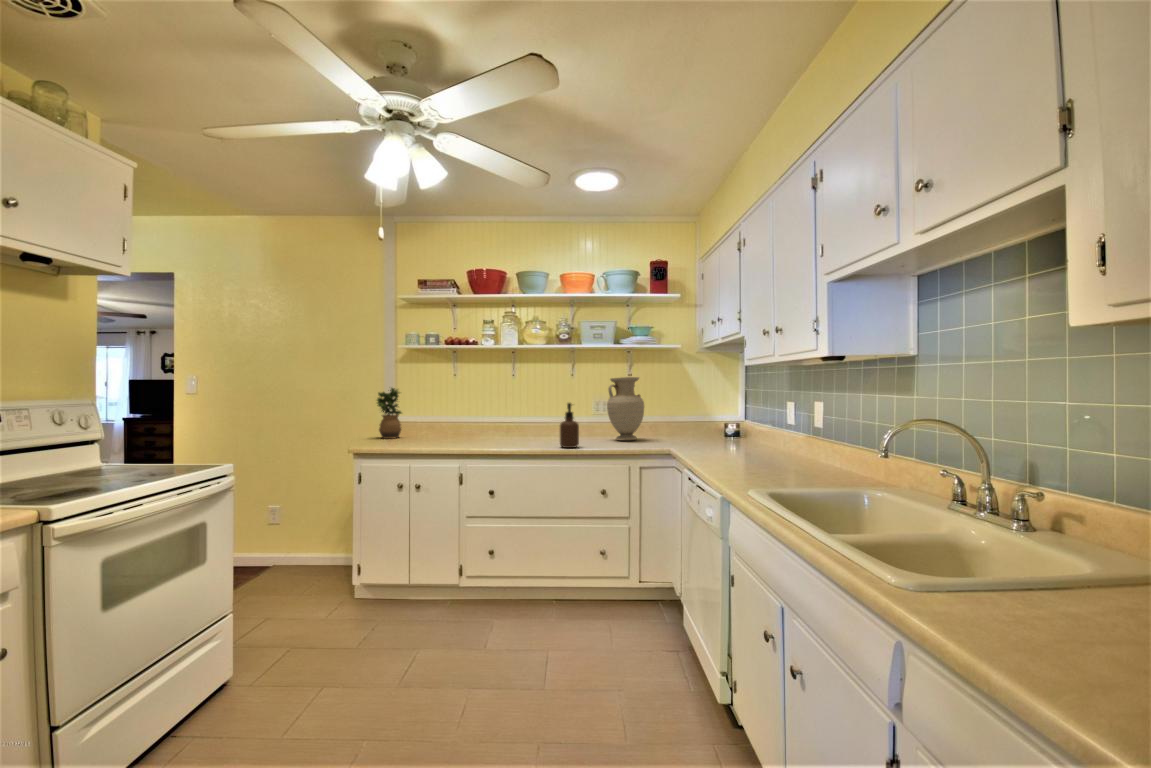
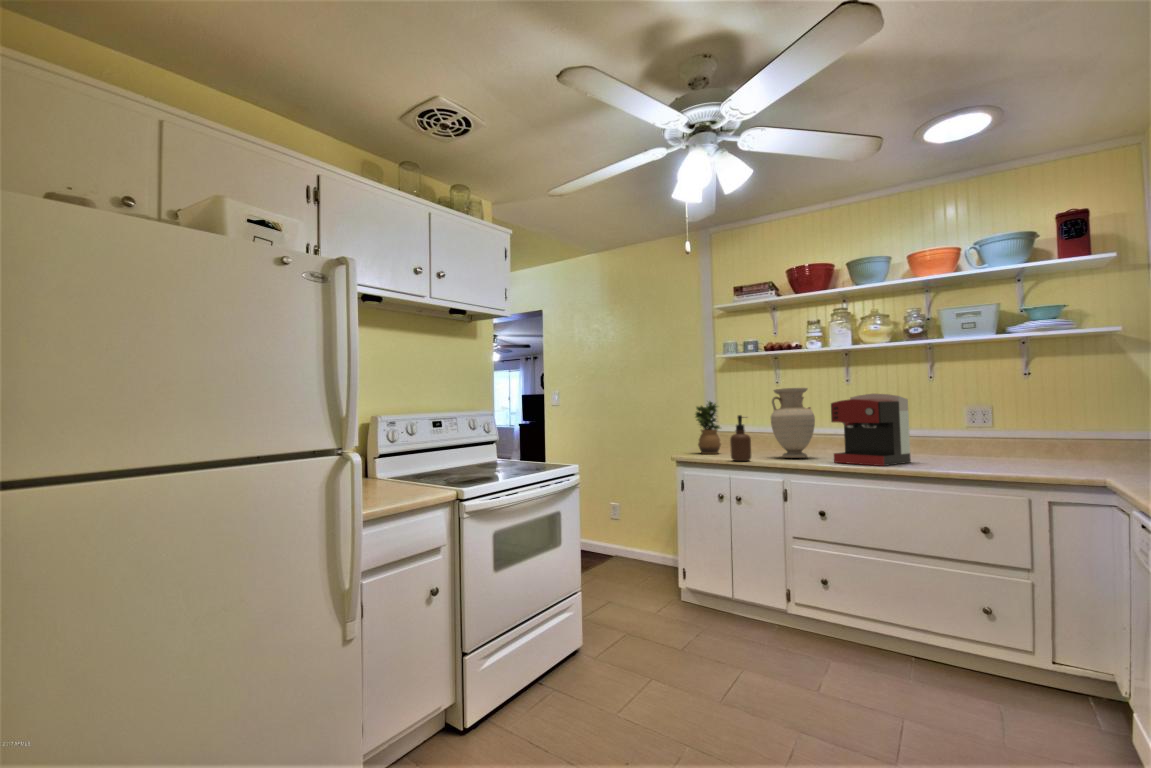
vase: present [607,377,644,440] -> present [771,388,815,458]
coffee maker: none [501,386,557,445] -> present [831,394,911,466]
soap dispenser: present [560,403,579,448] -> present [730,415,751,461]

